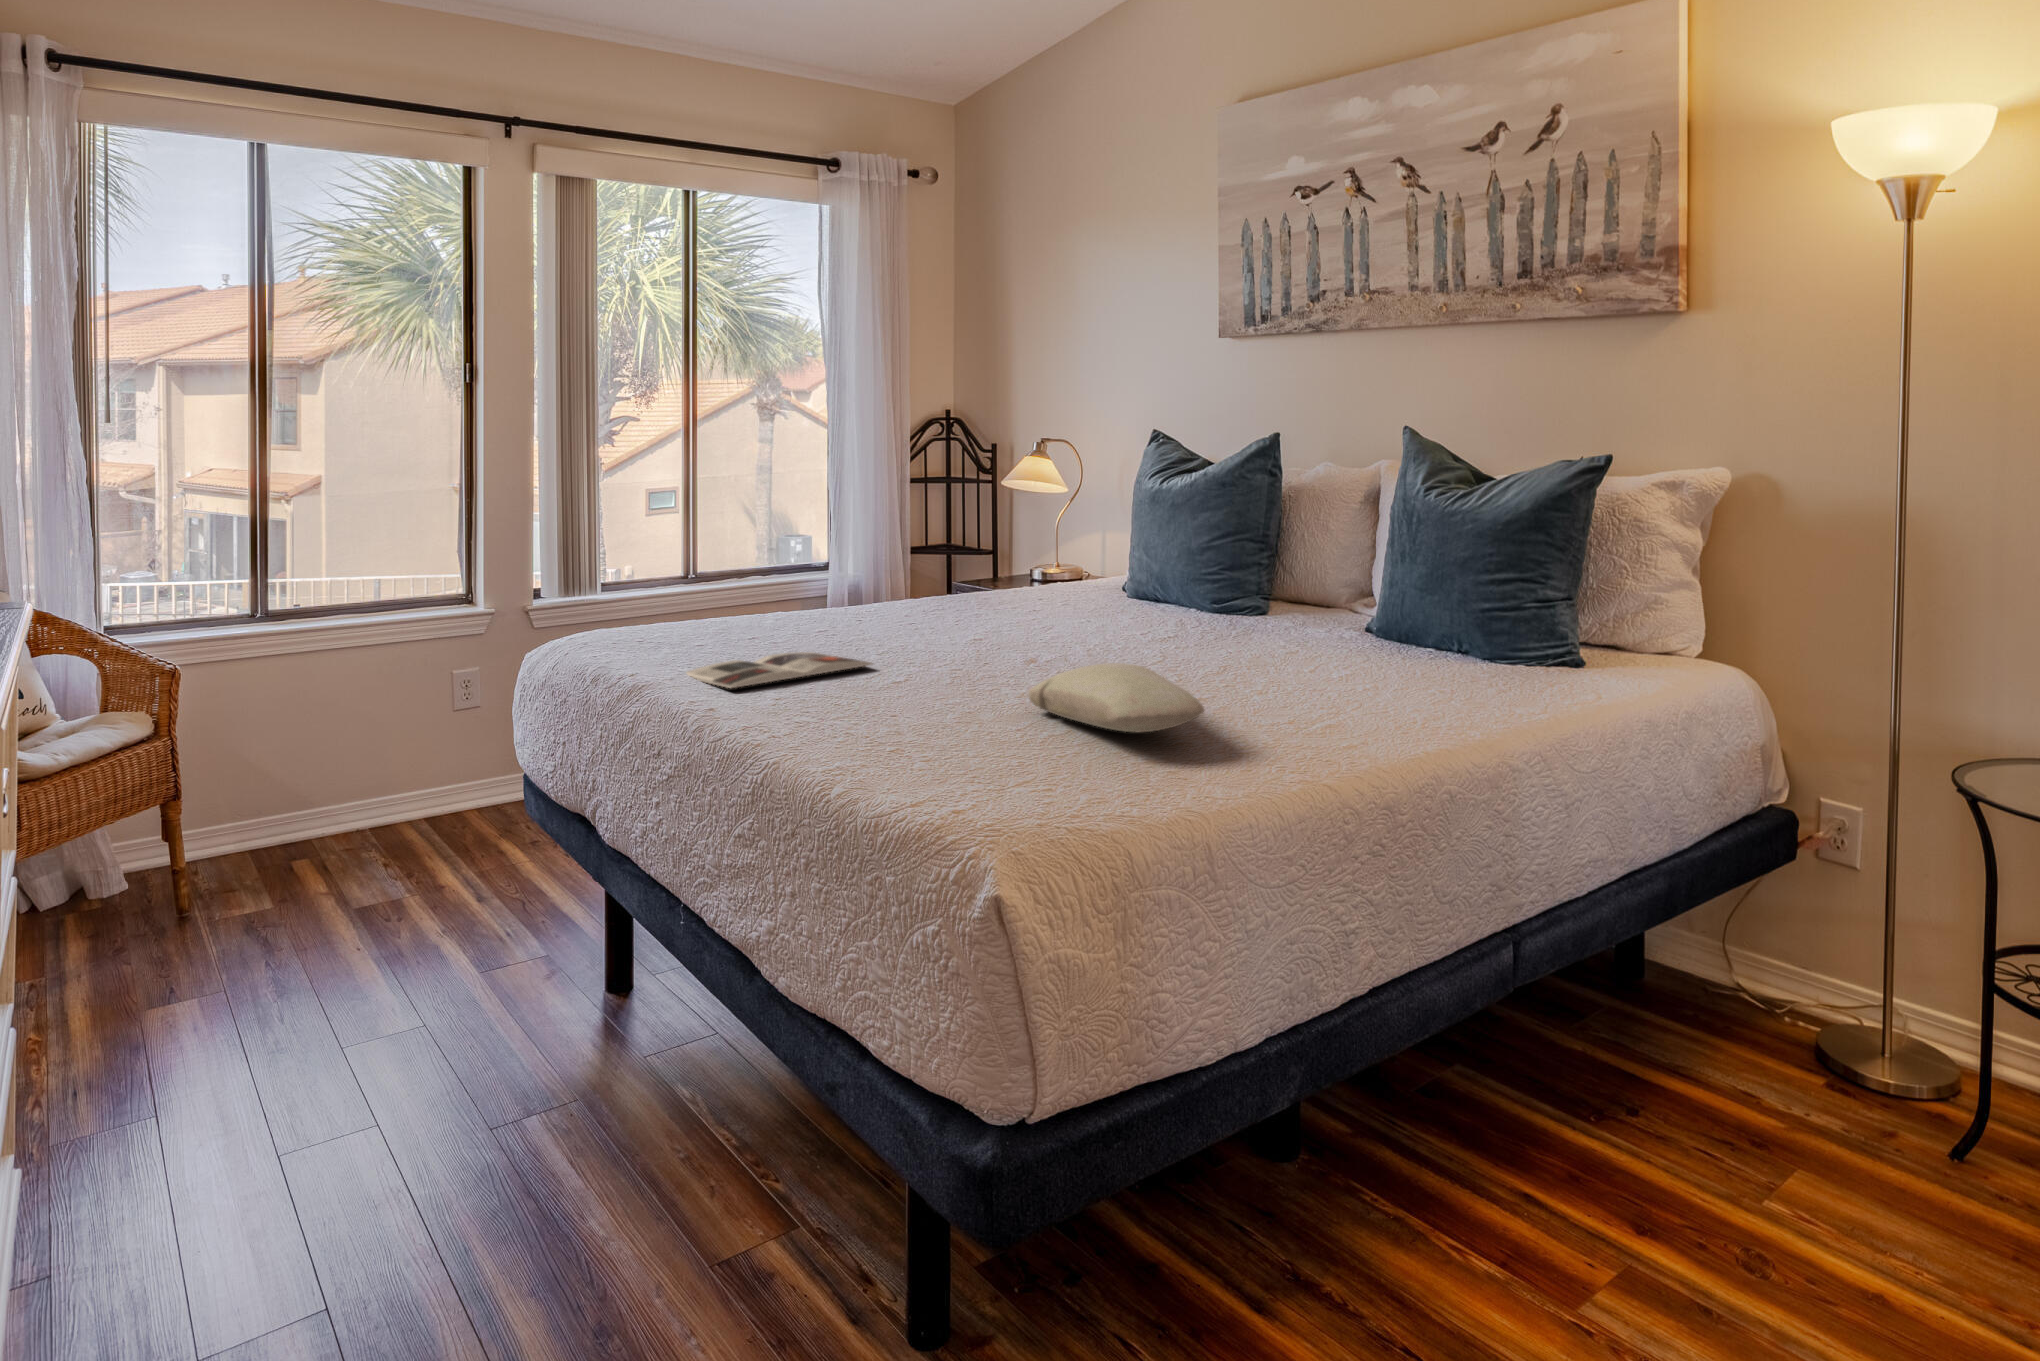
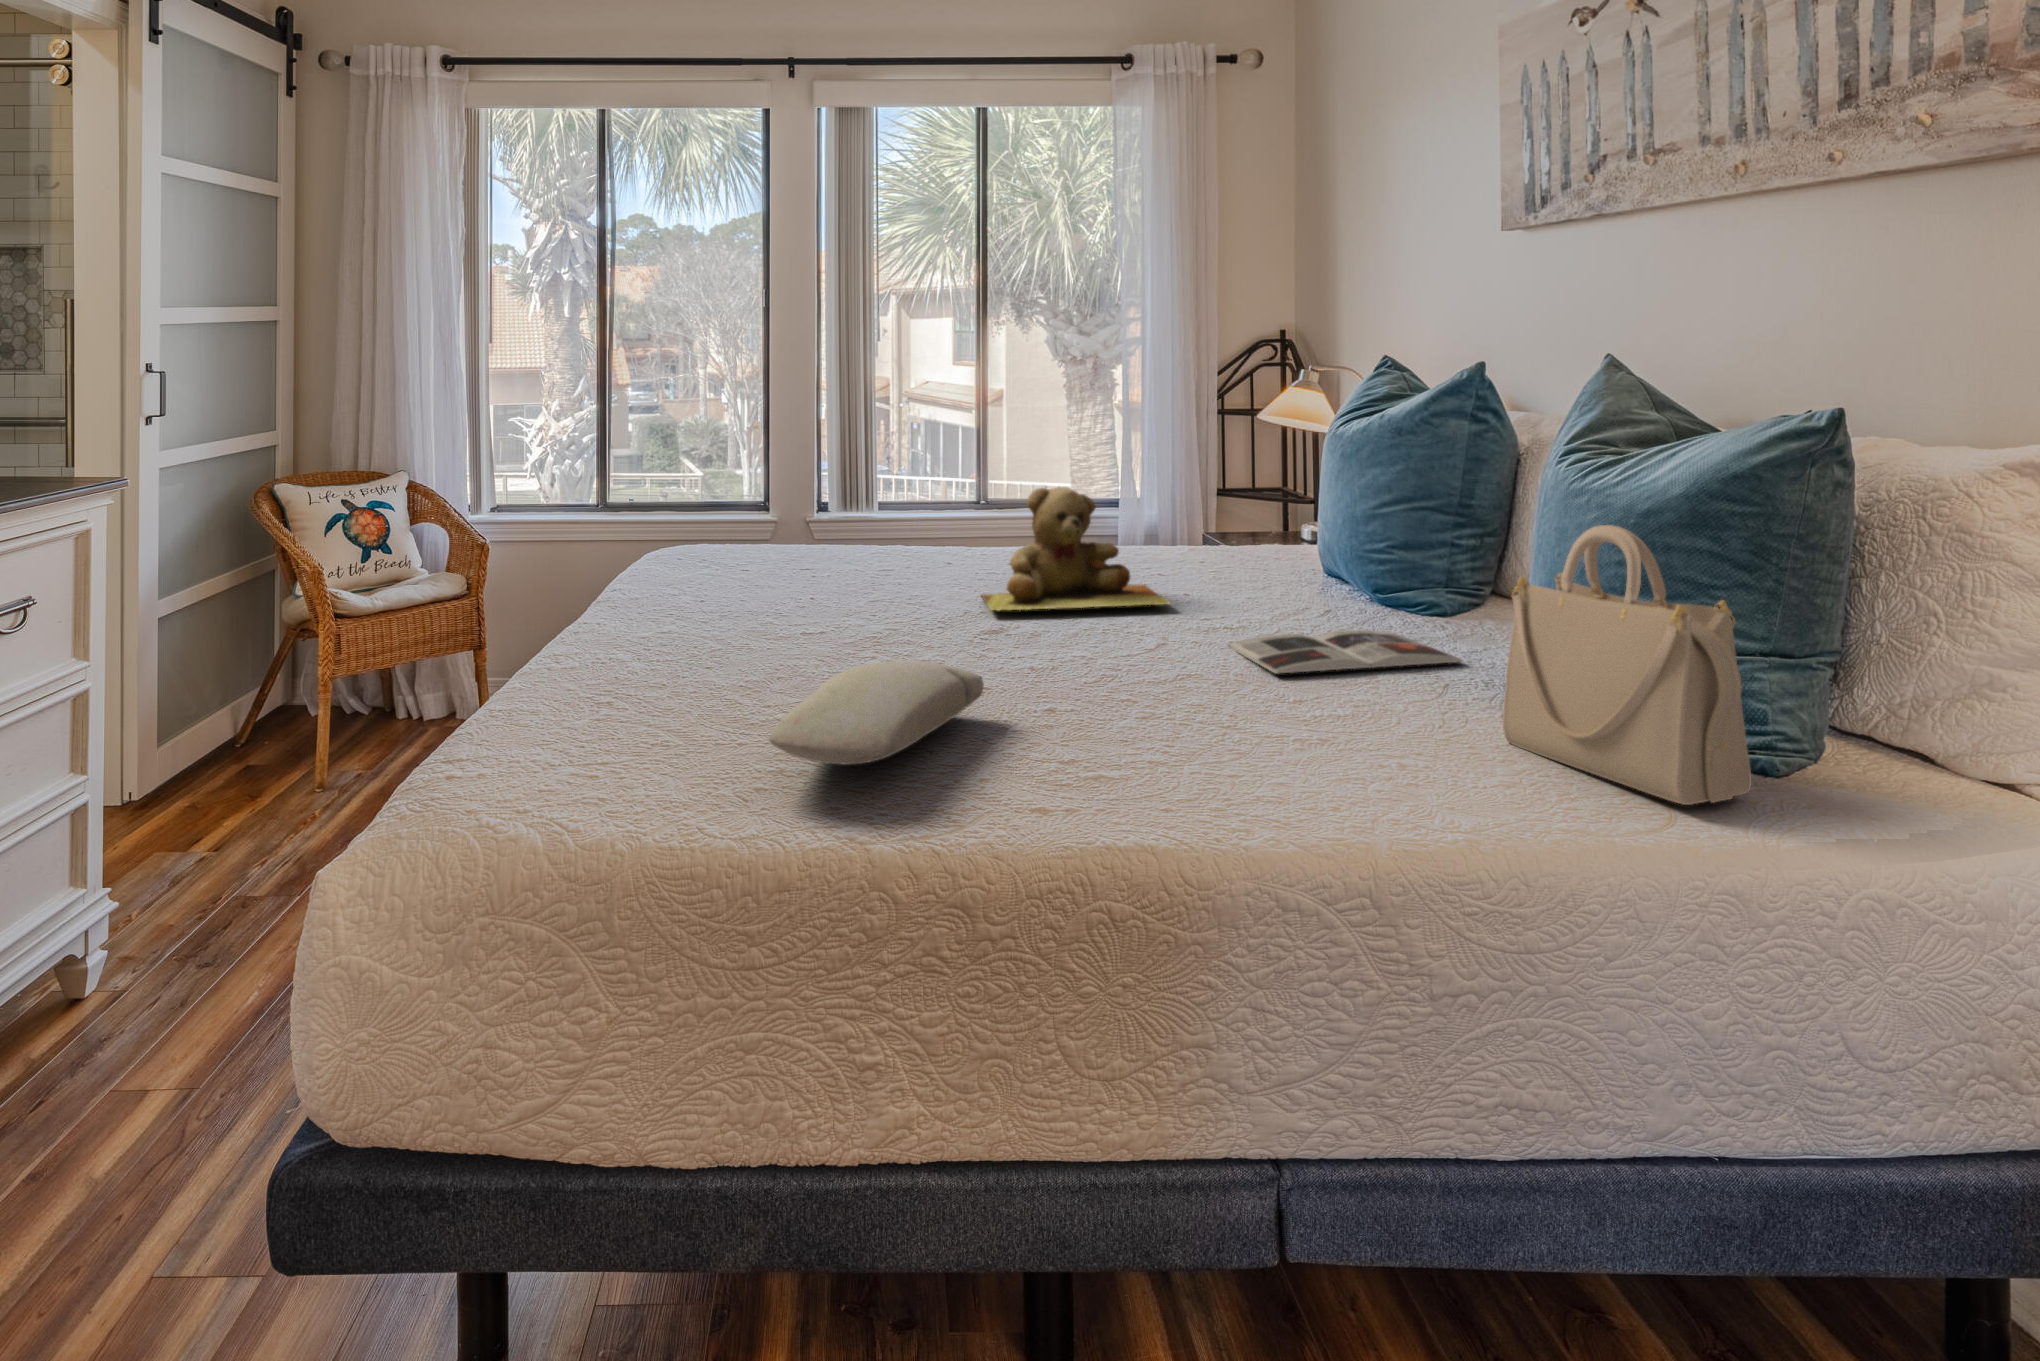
handbag: none [1447,528,1599,683] -> present [1503,525,1751,805]
teddy bear: none [925,538,1119,642] -> present [981,487,1171,610]
magazine: present [687,652,873,688] -> present [1229,630,1462,674]

